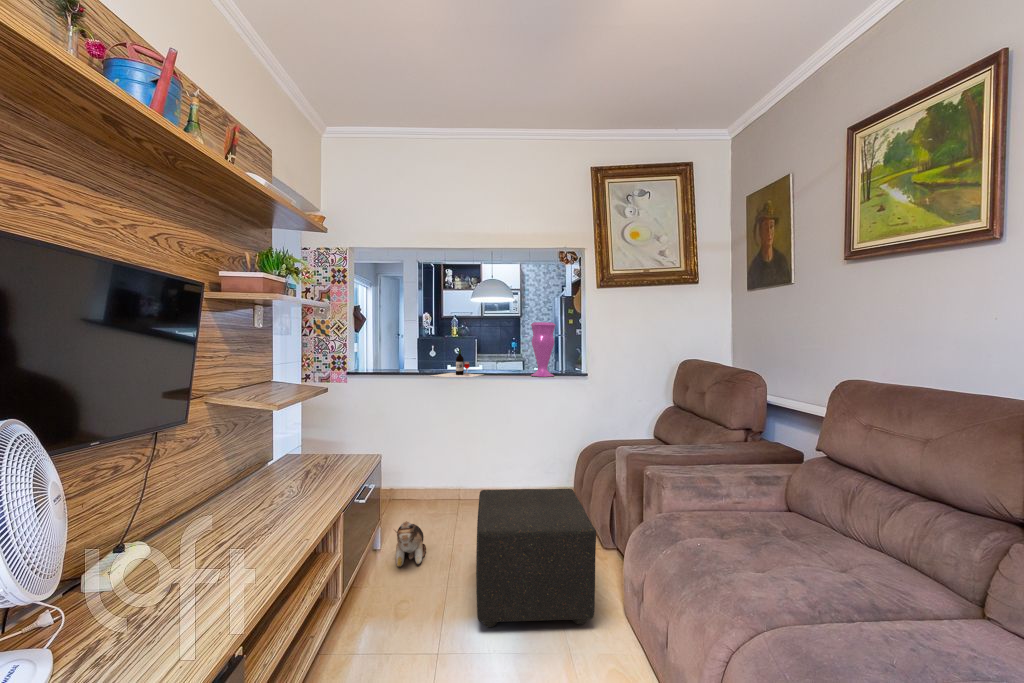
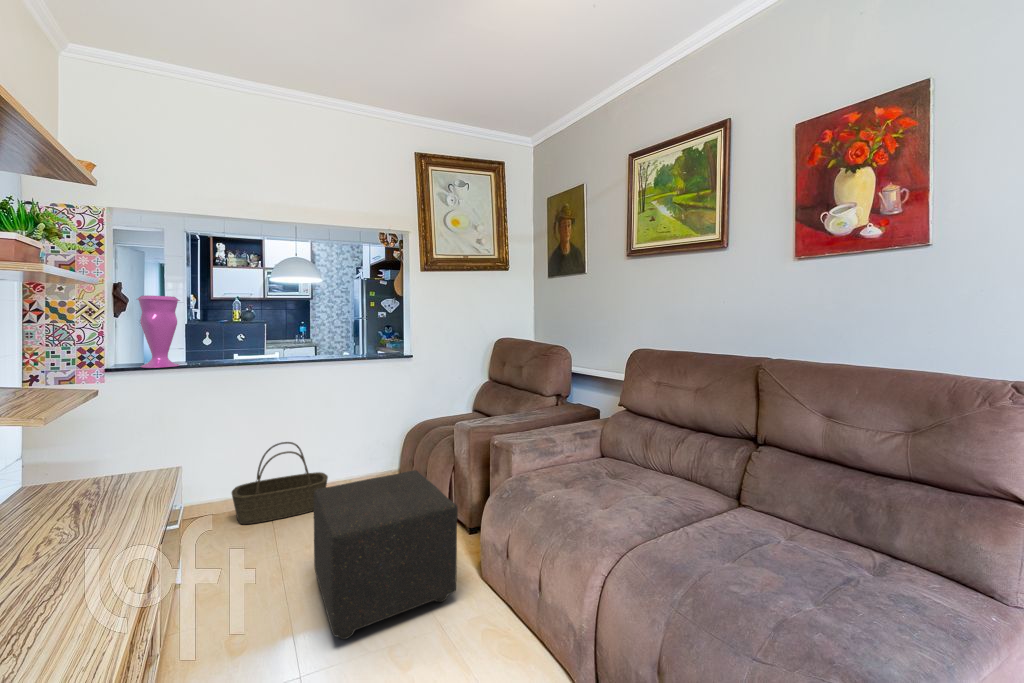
vase: present [531,322,556,377] -> present [137,295,180,368]
wine bottle: present [433,349,481,377] -> none [219,332,293,365]
basket: none [433,446,507,512] -> present [232,442,328,524]
plush toy: present [394,521,426,567] -> none [193,547,237,607]

